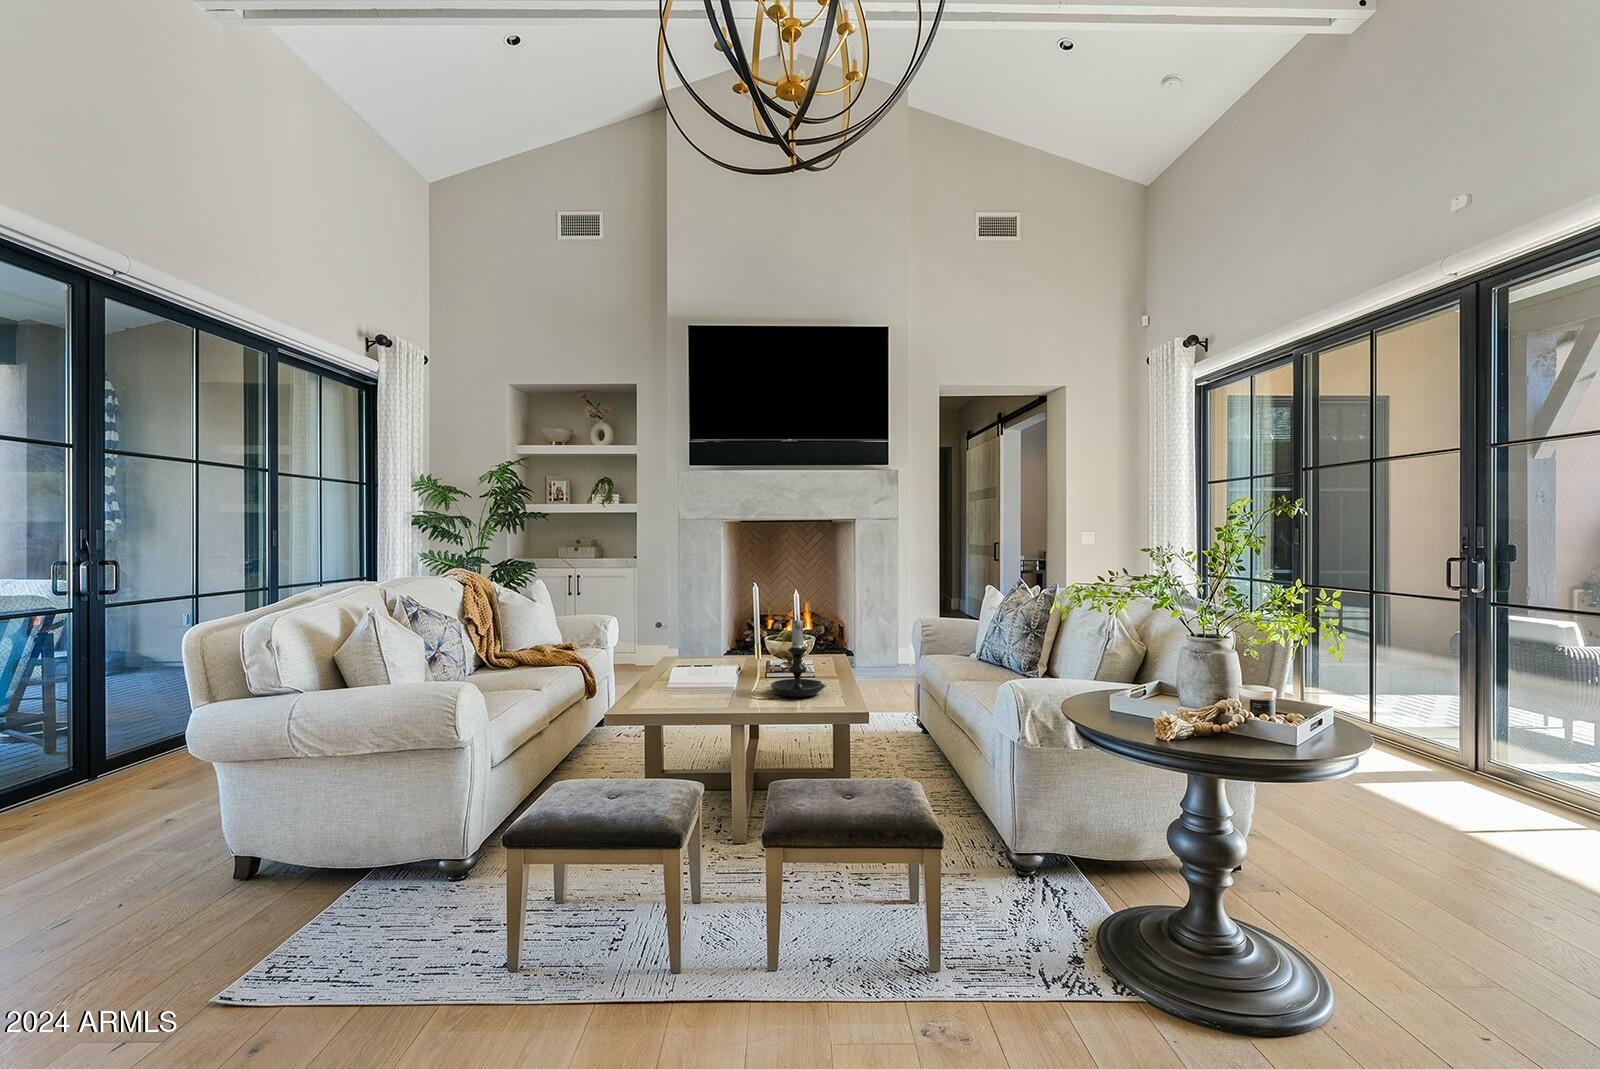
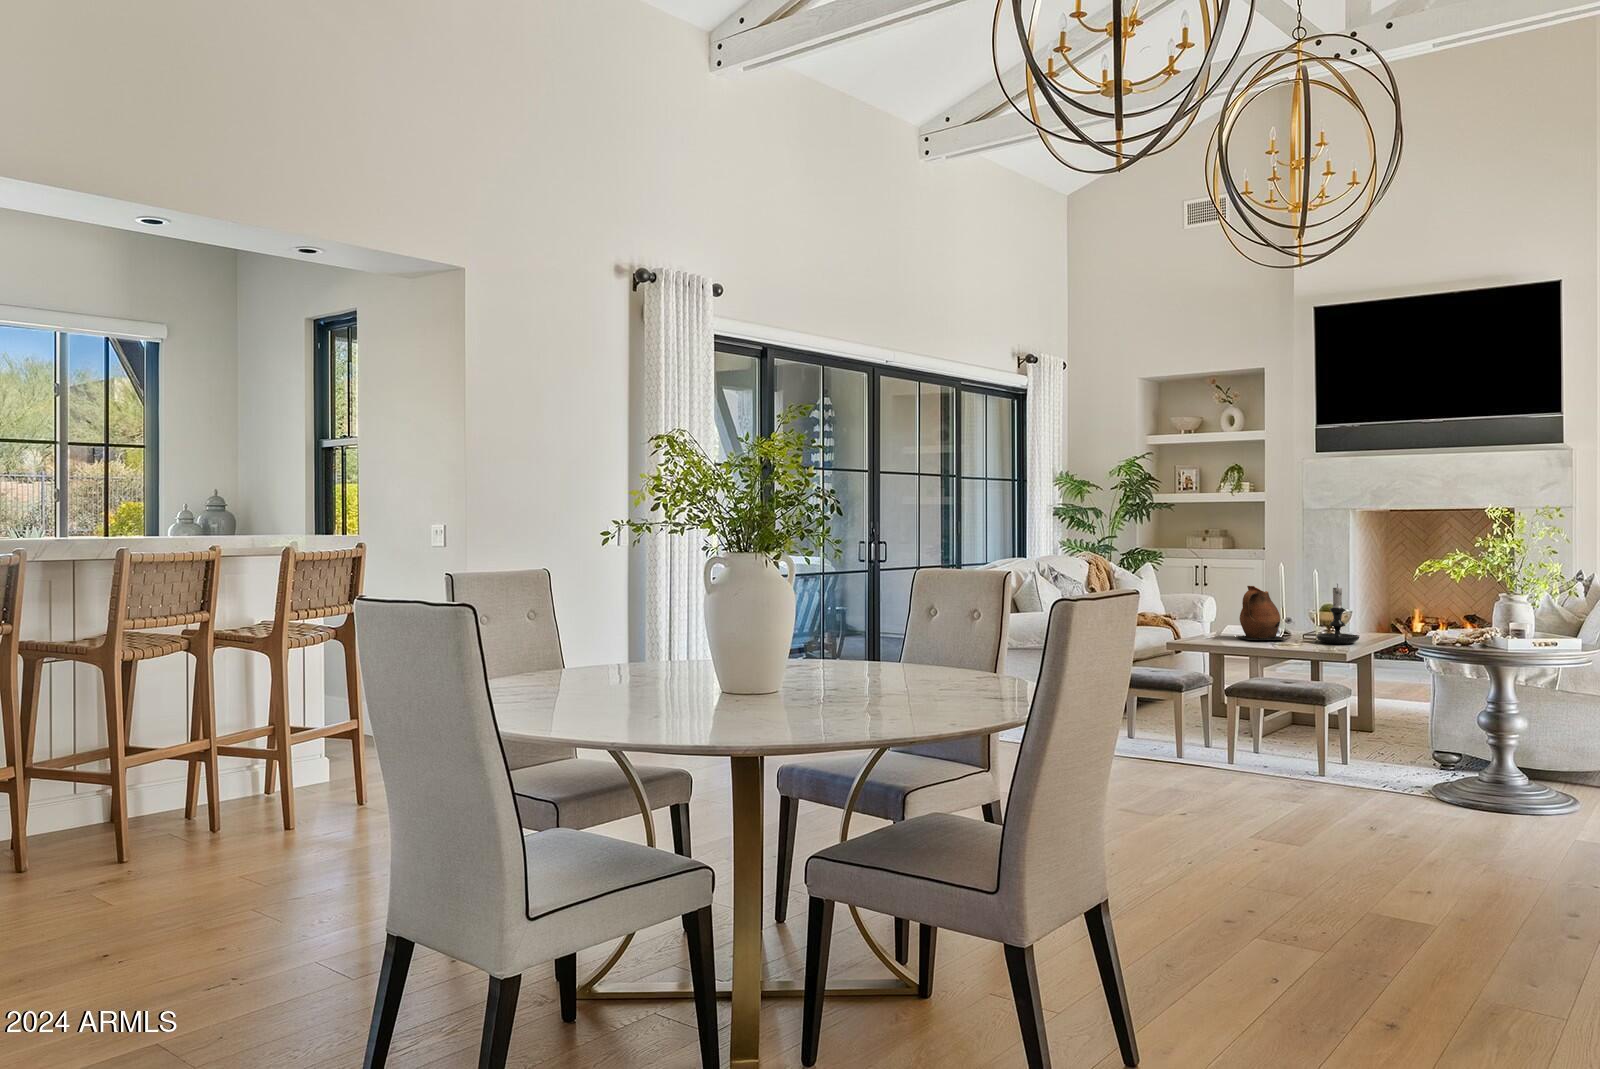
ceramic pitcher: none [665,623,735,701] -> present [1238,586,1286,640]

